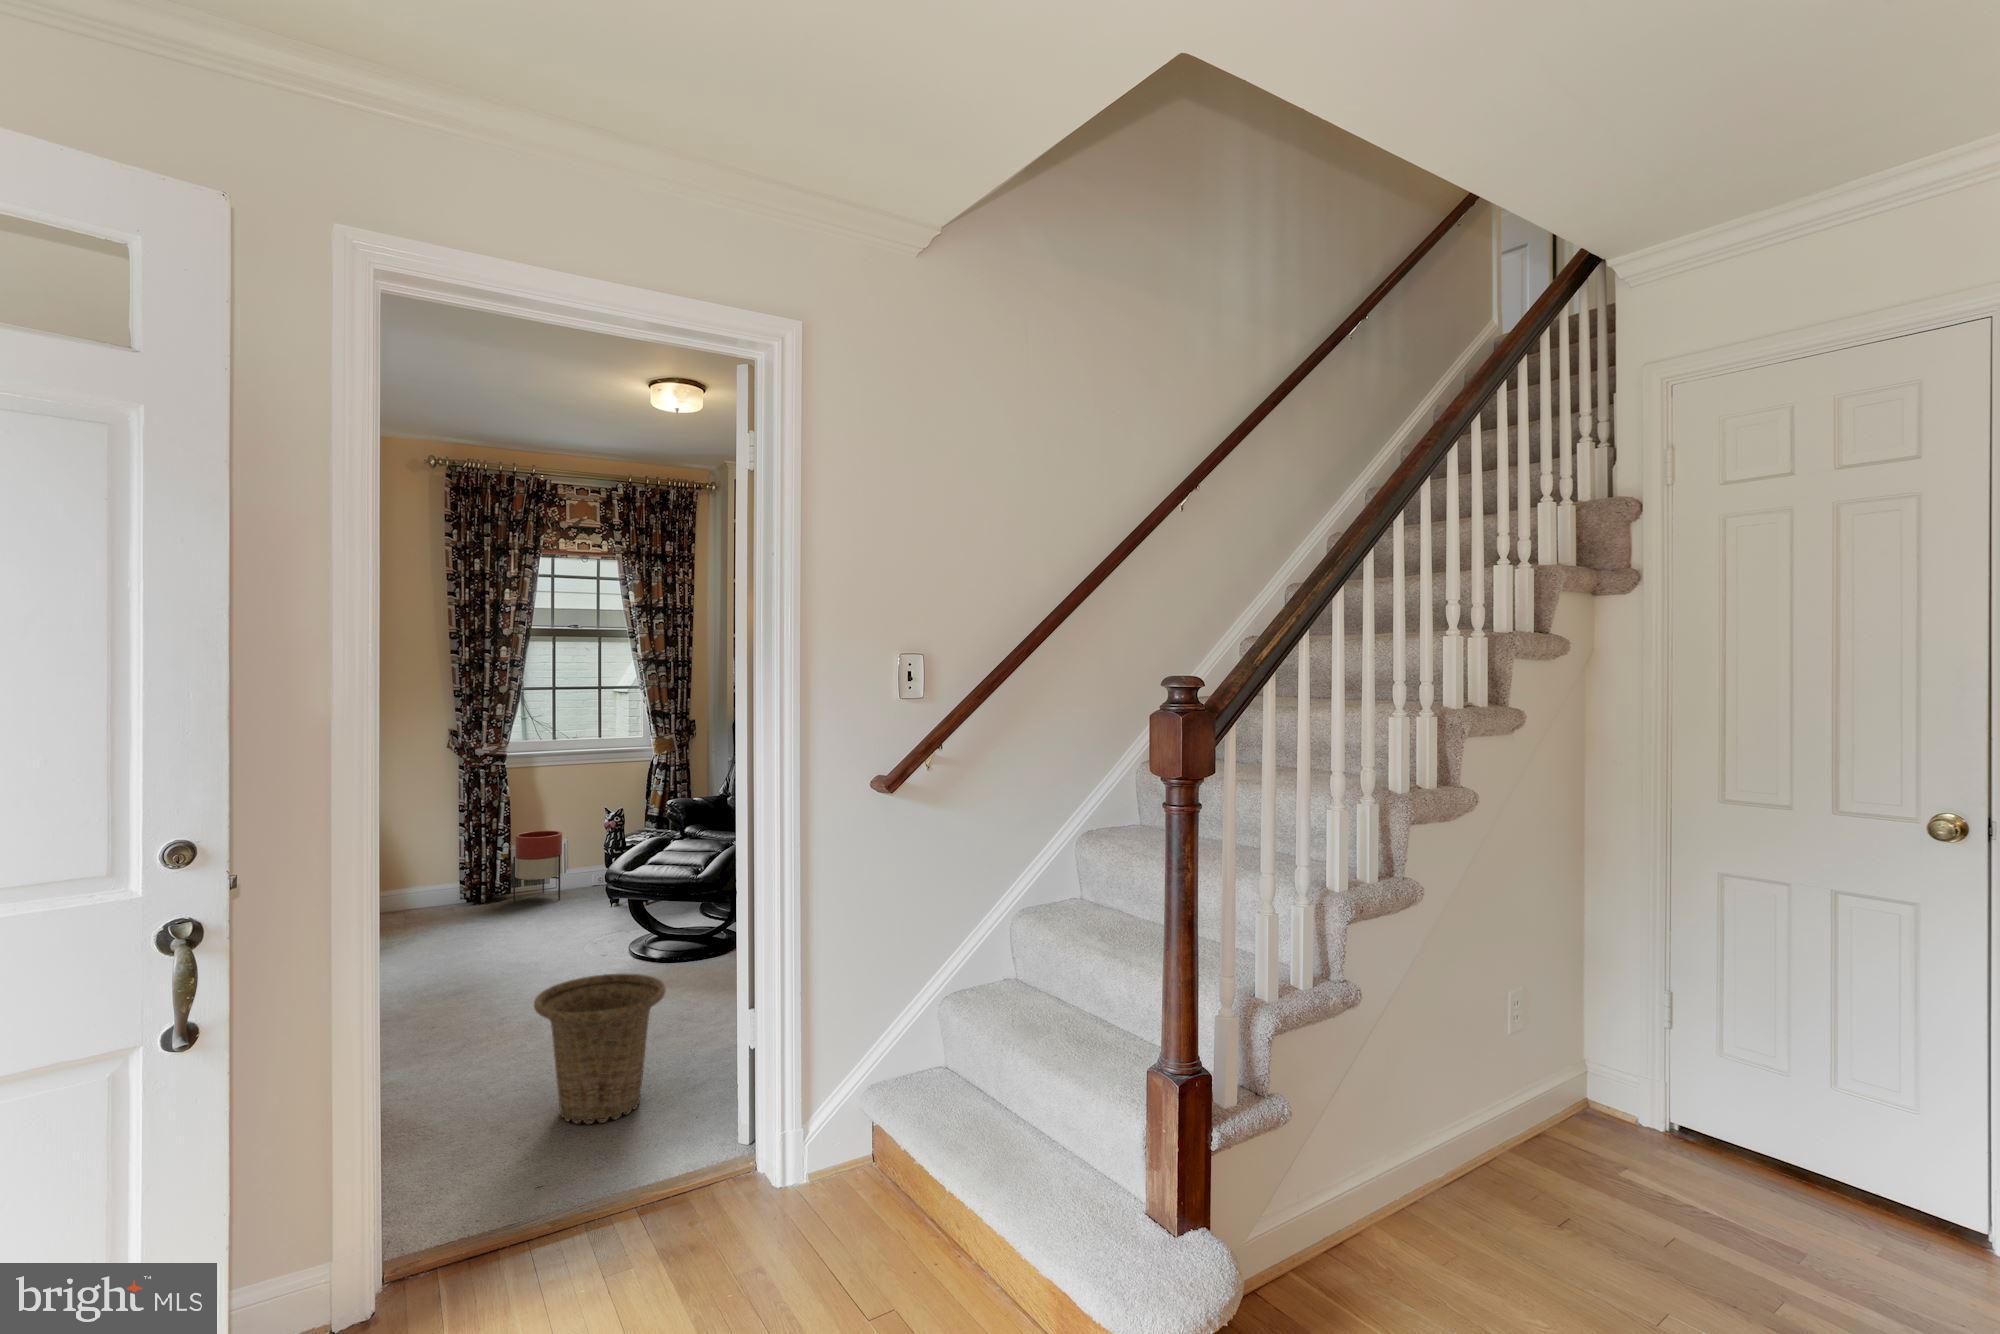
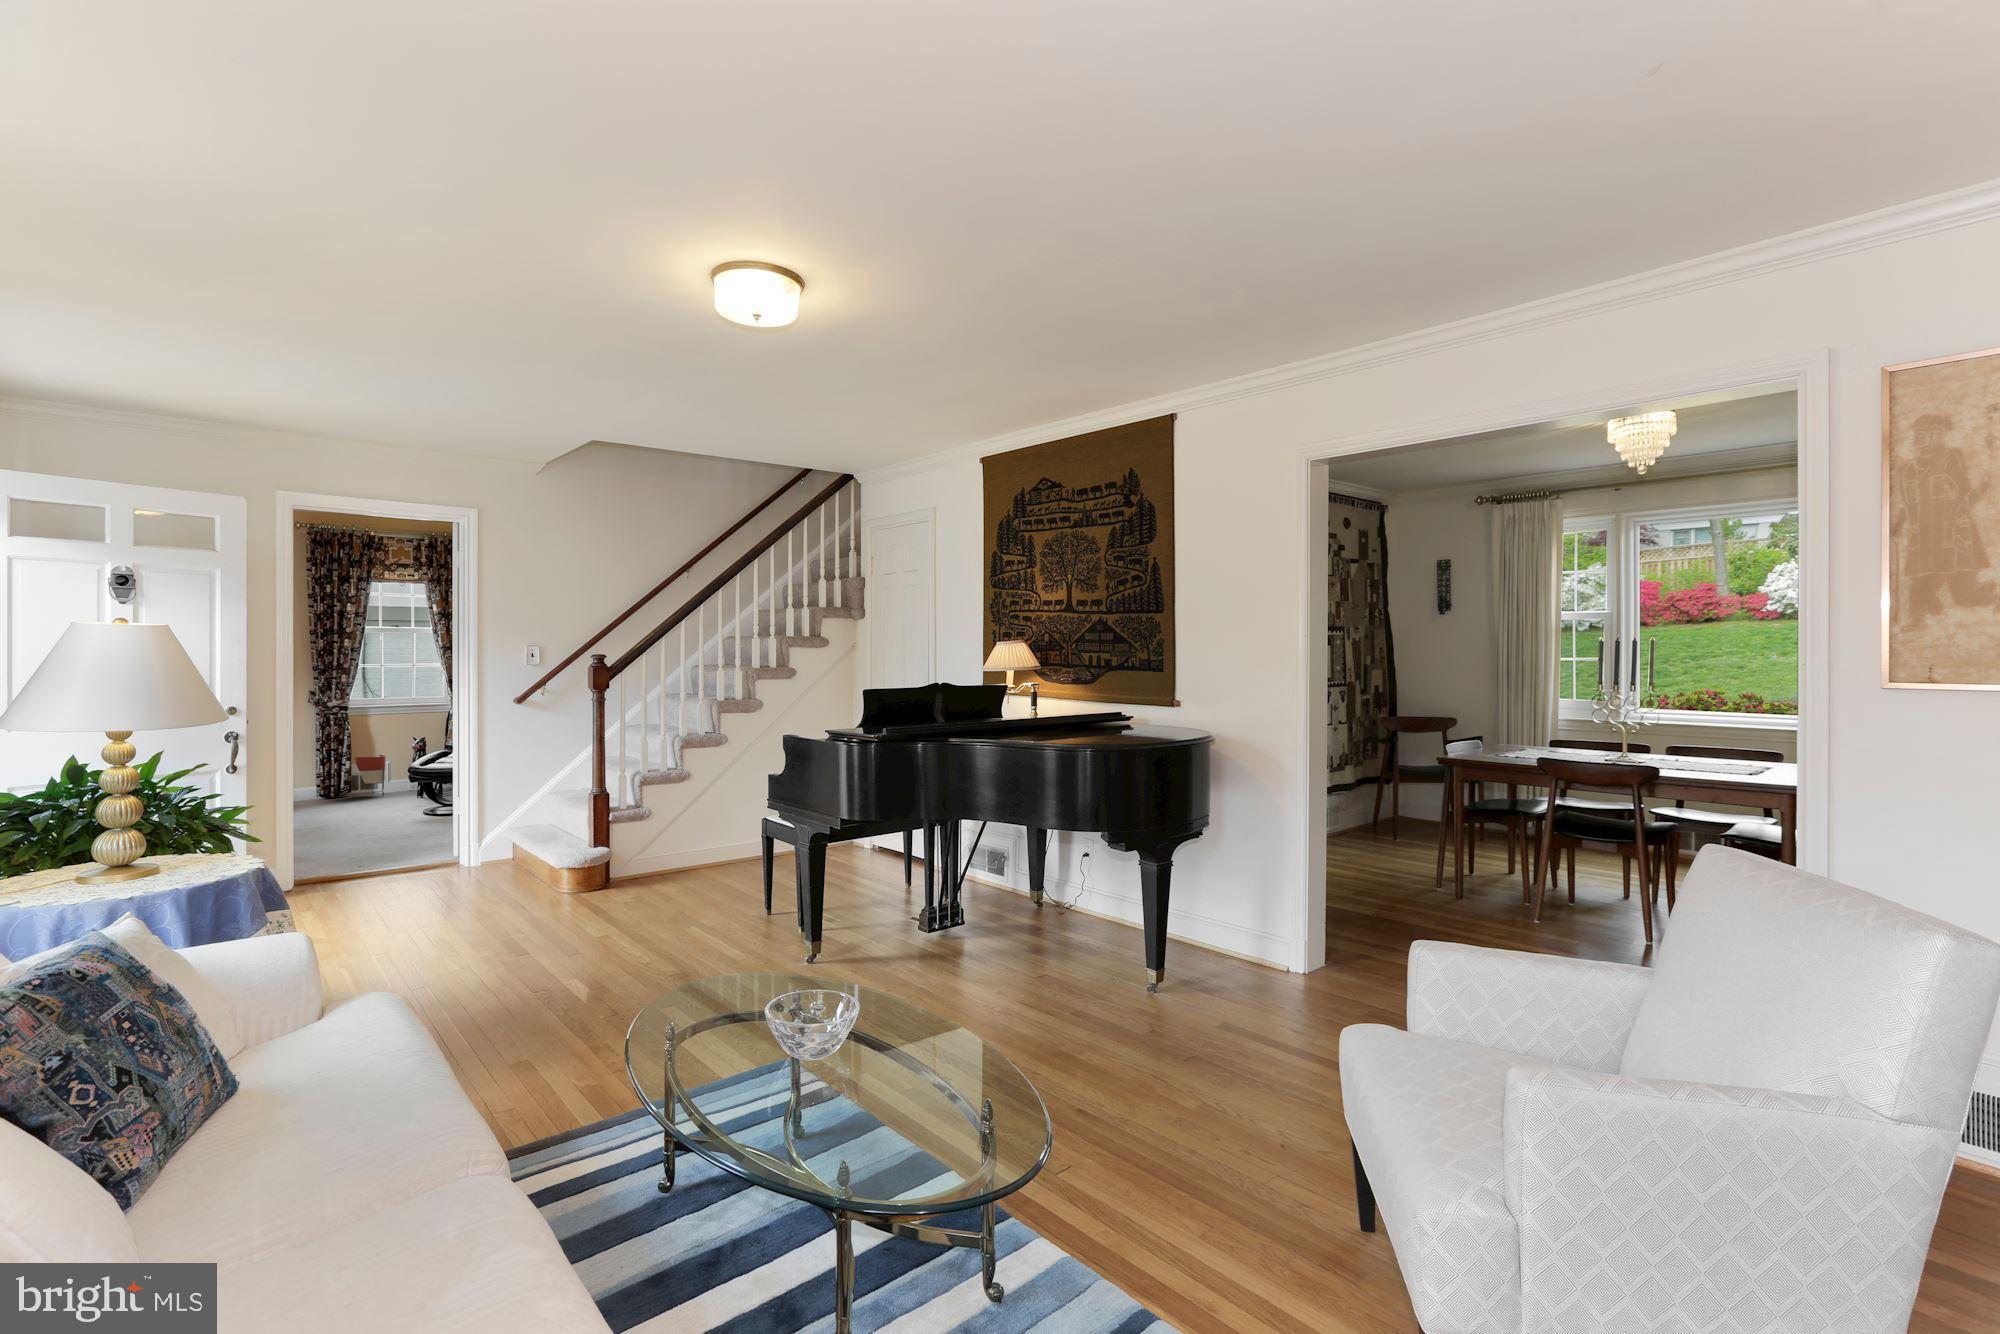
basket: present [534,974,666,1124] -> none [351,793,416,852]

